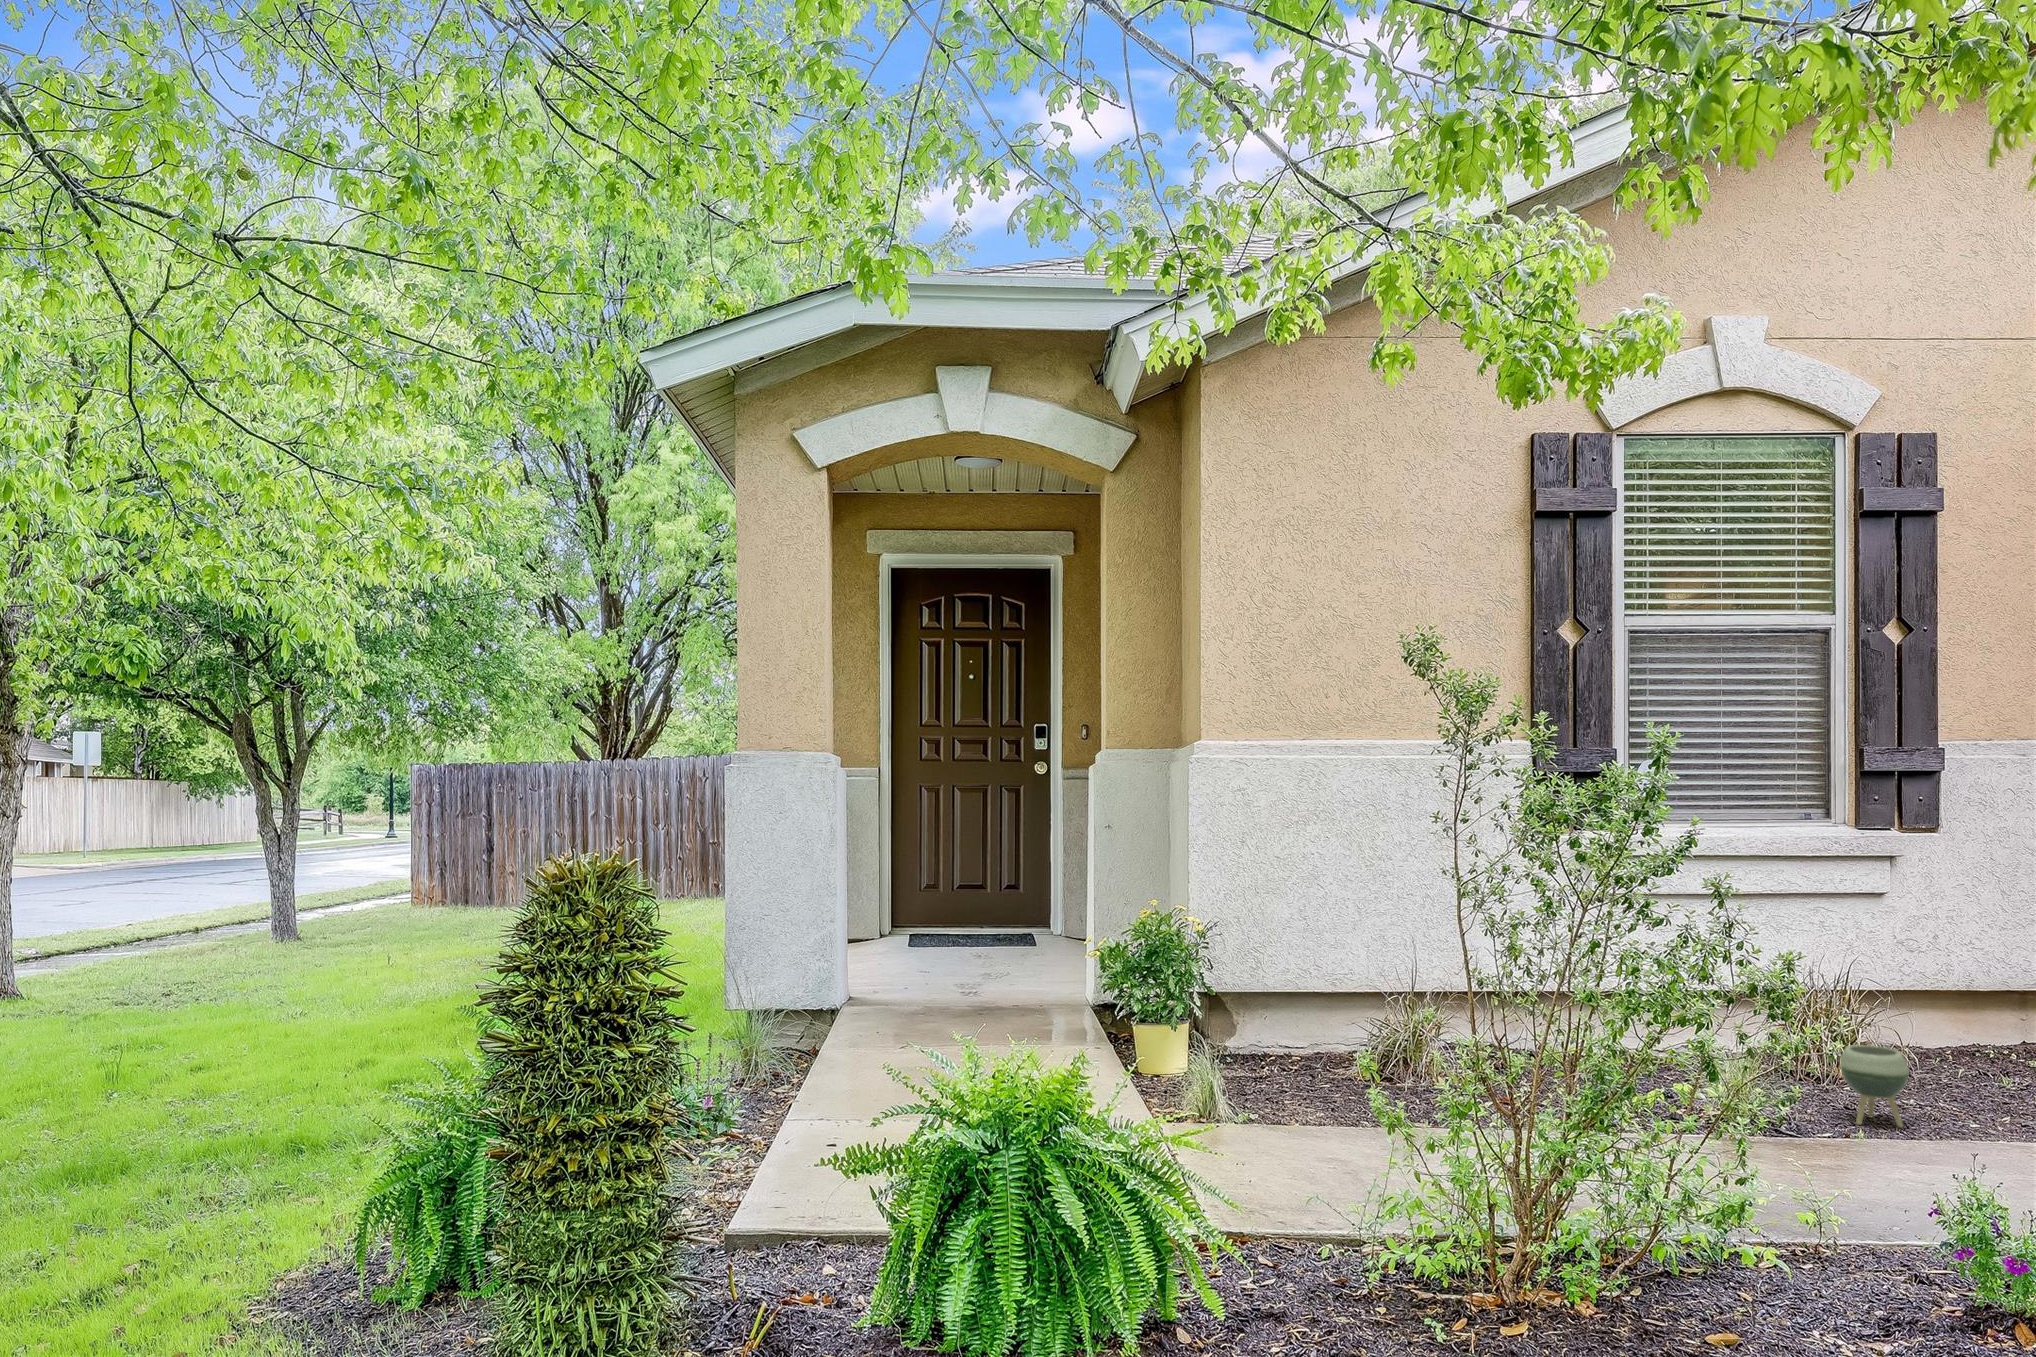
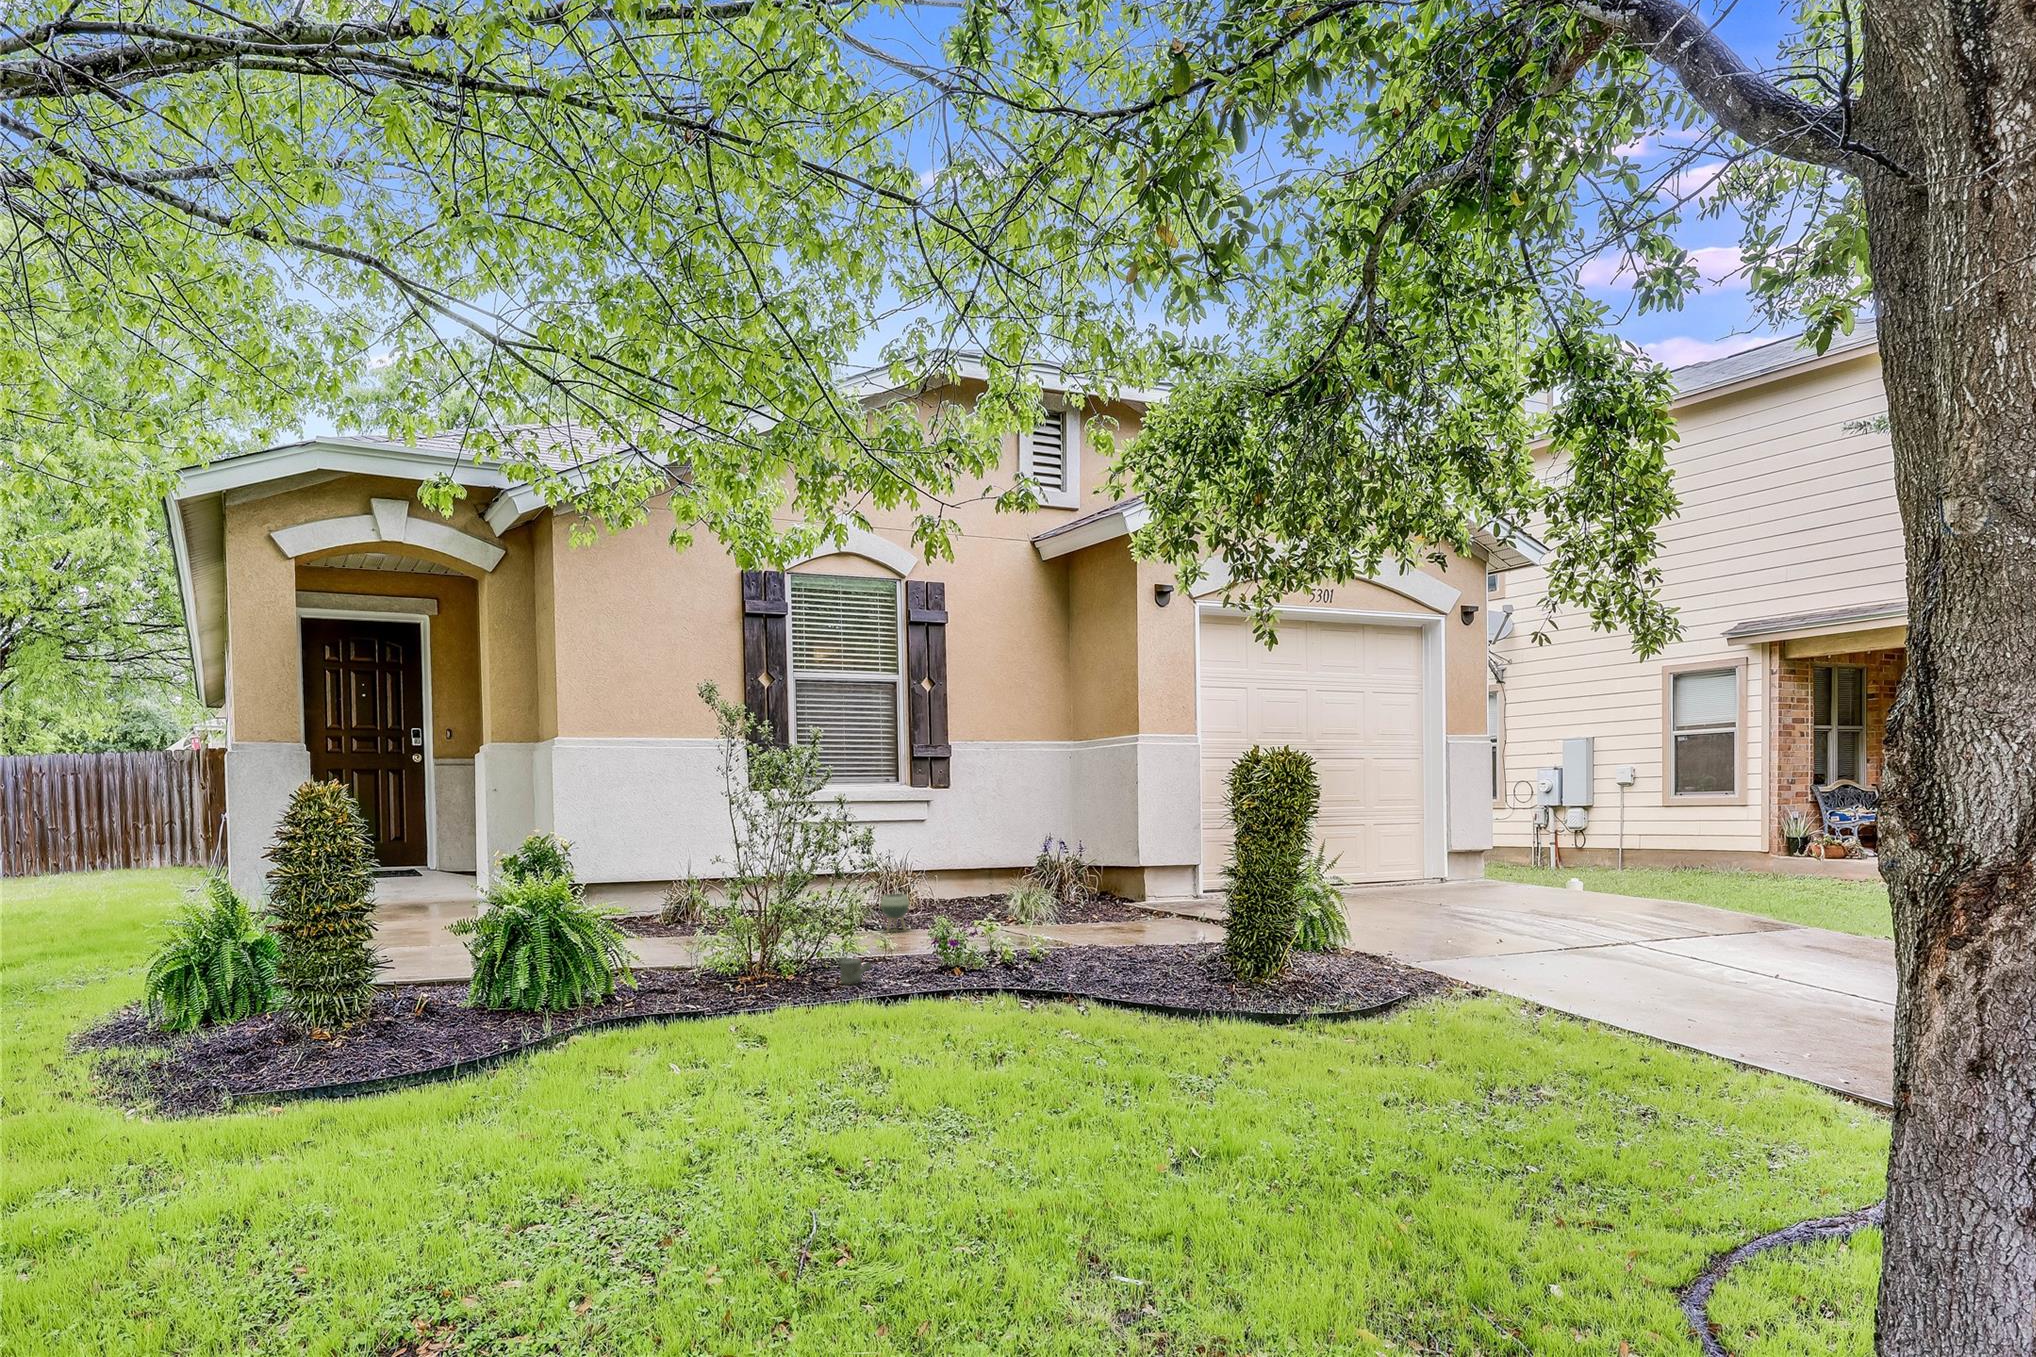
watering can: none [1846,1221,1960,1300] -> present [839,958,871,985]

